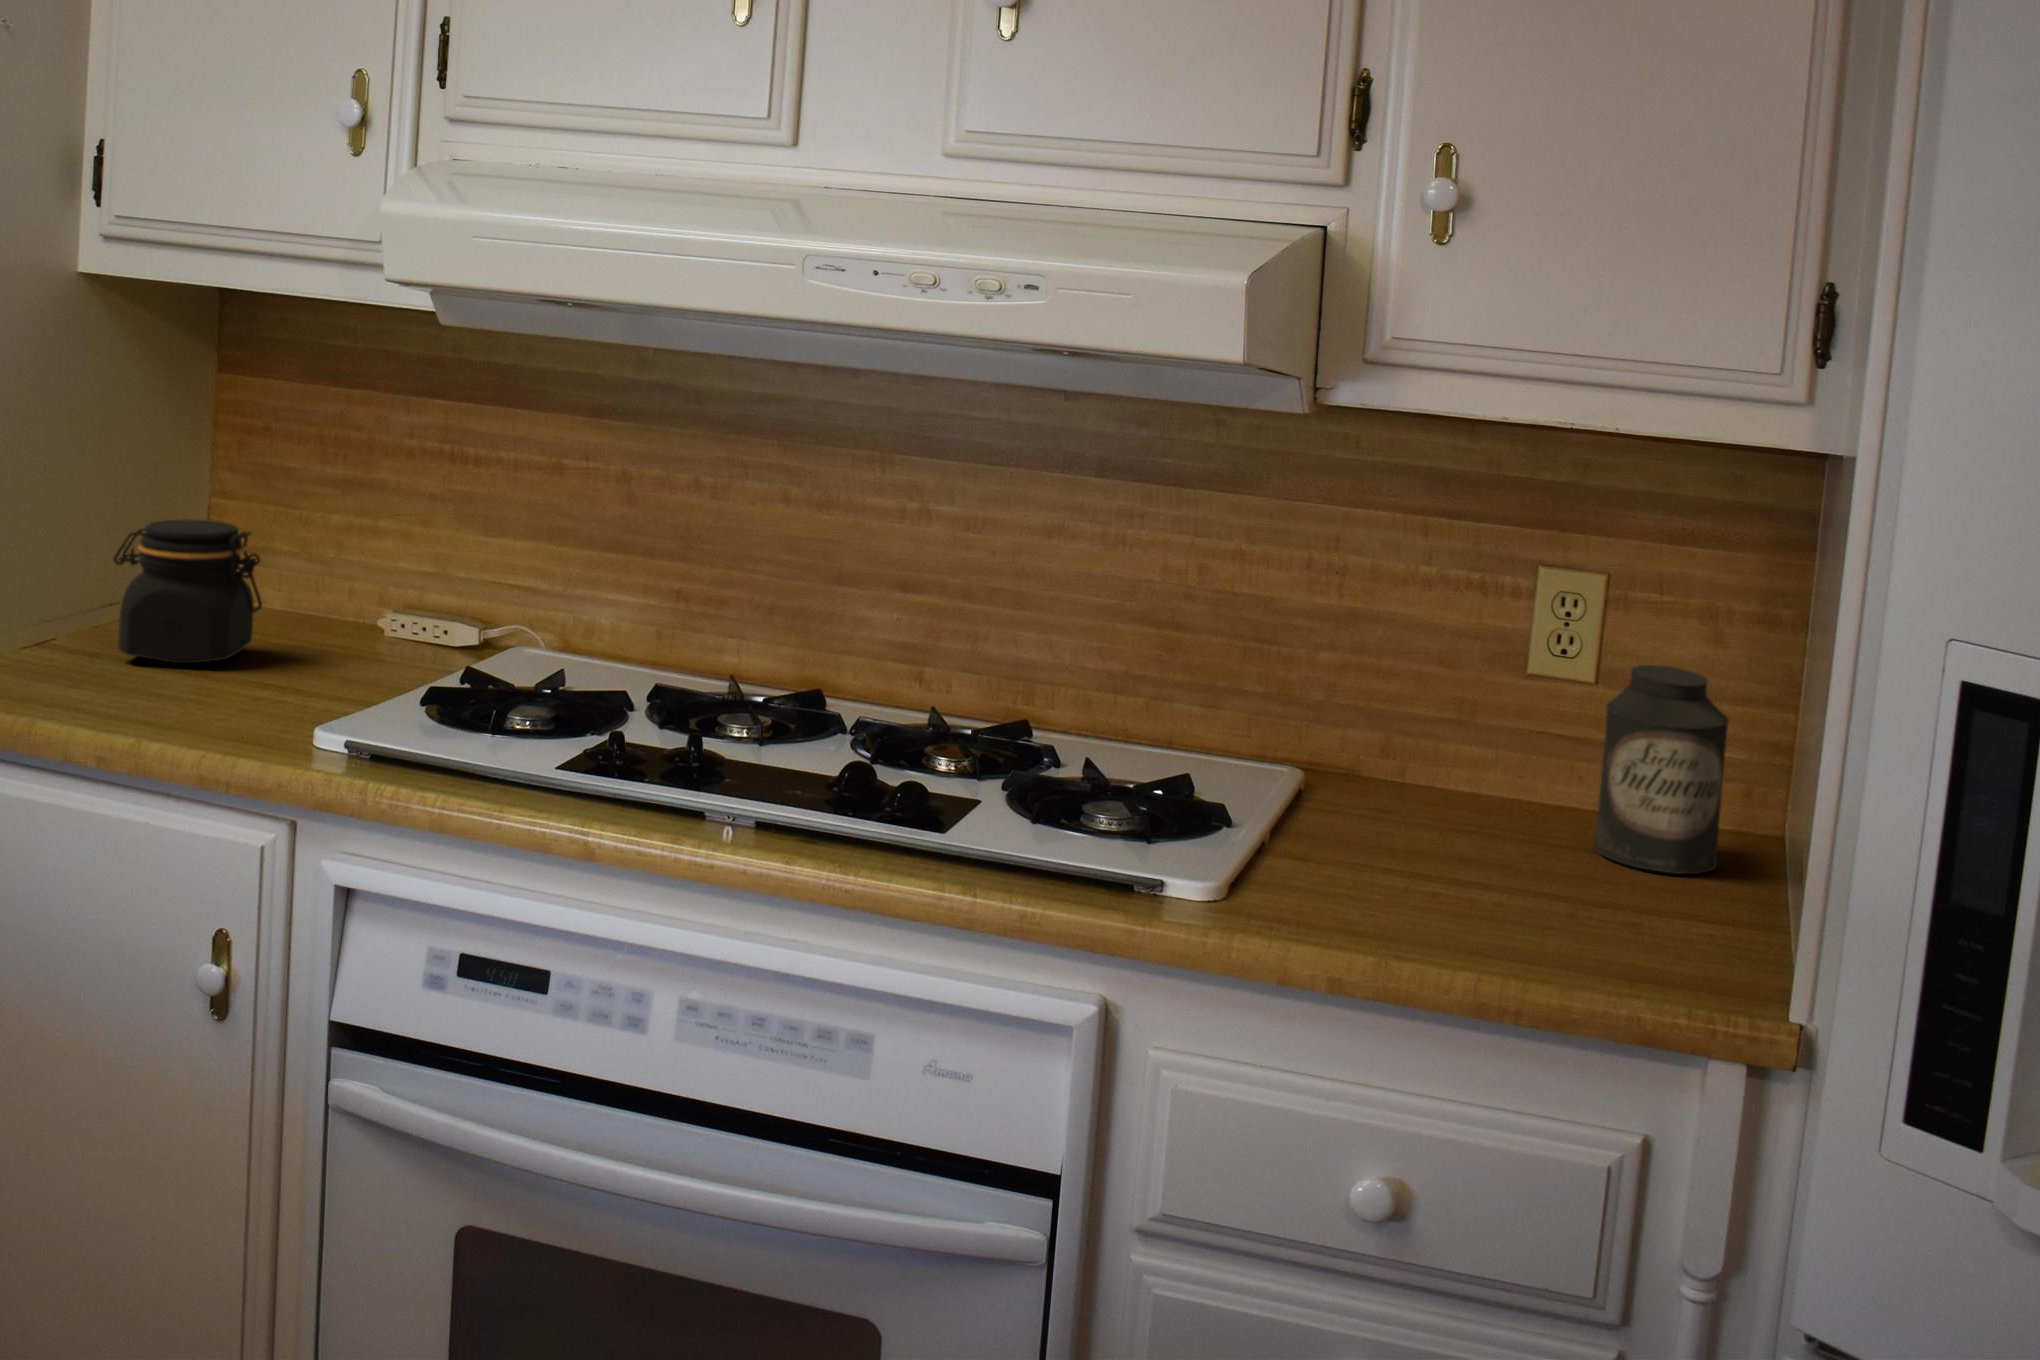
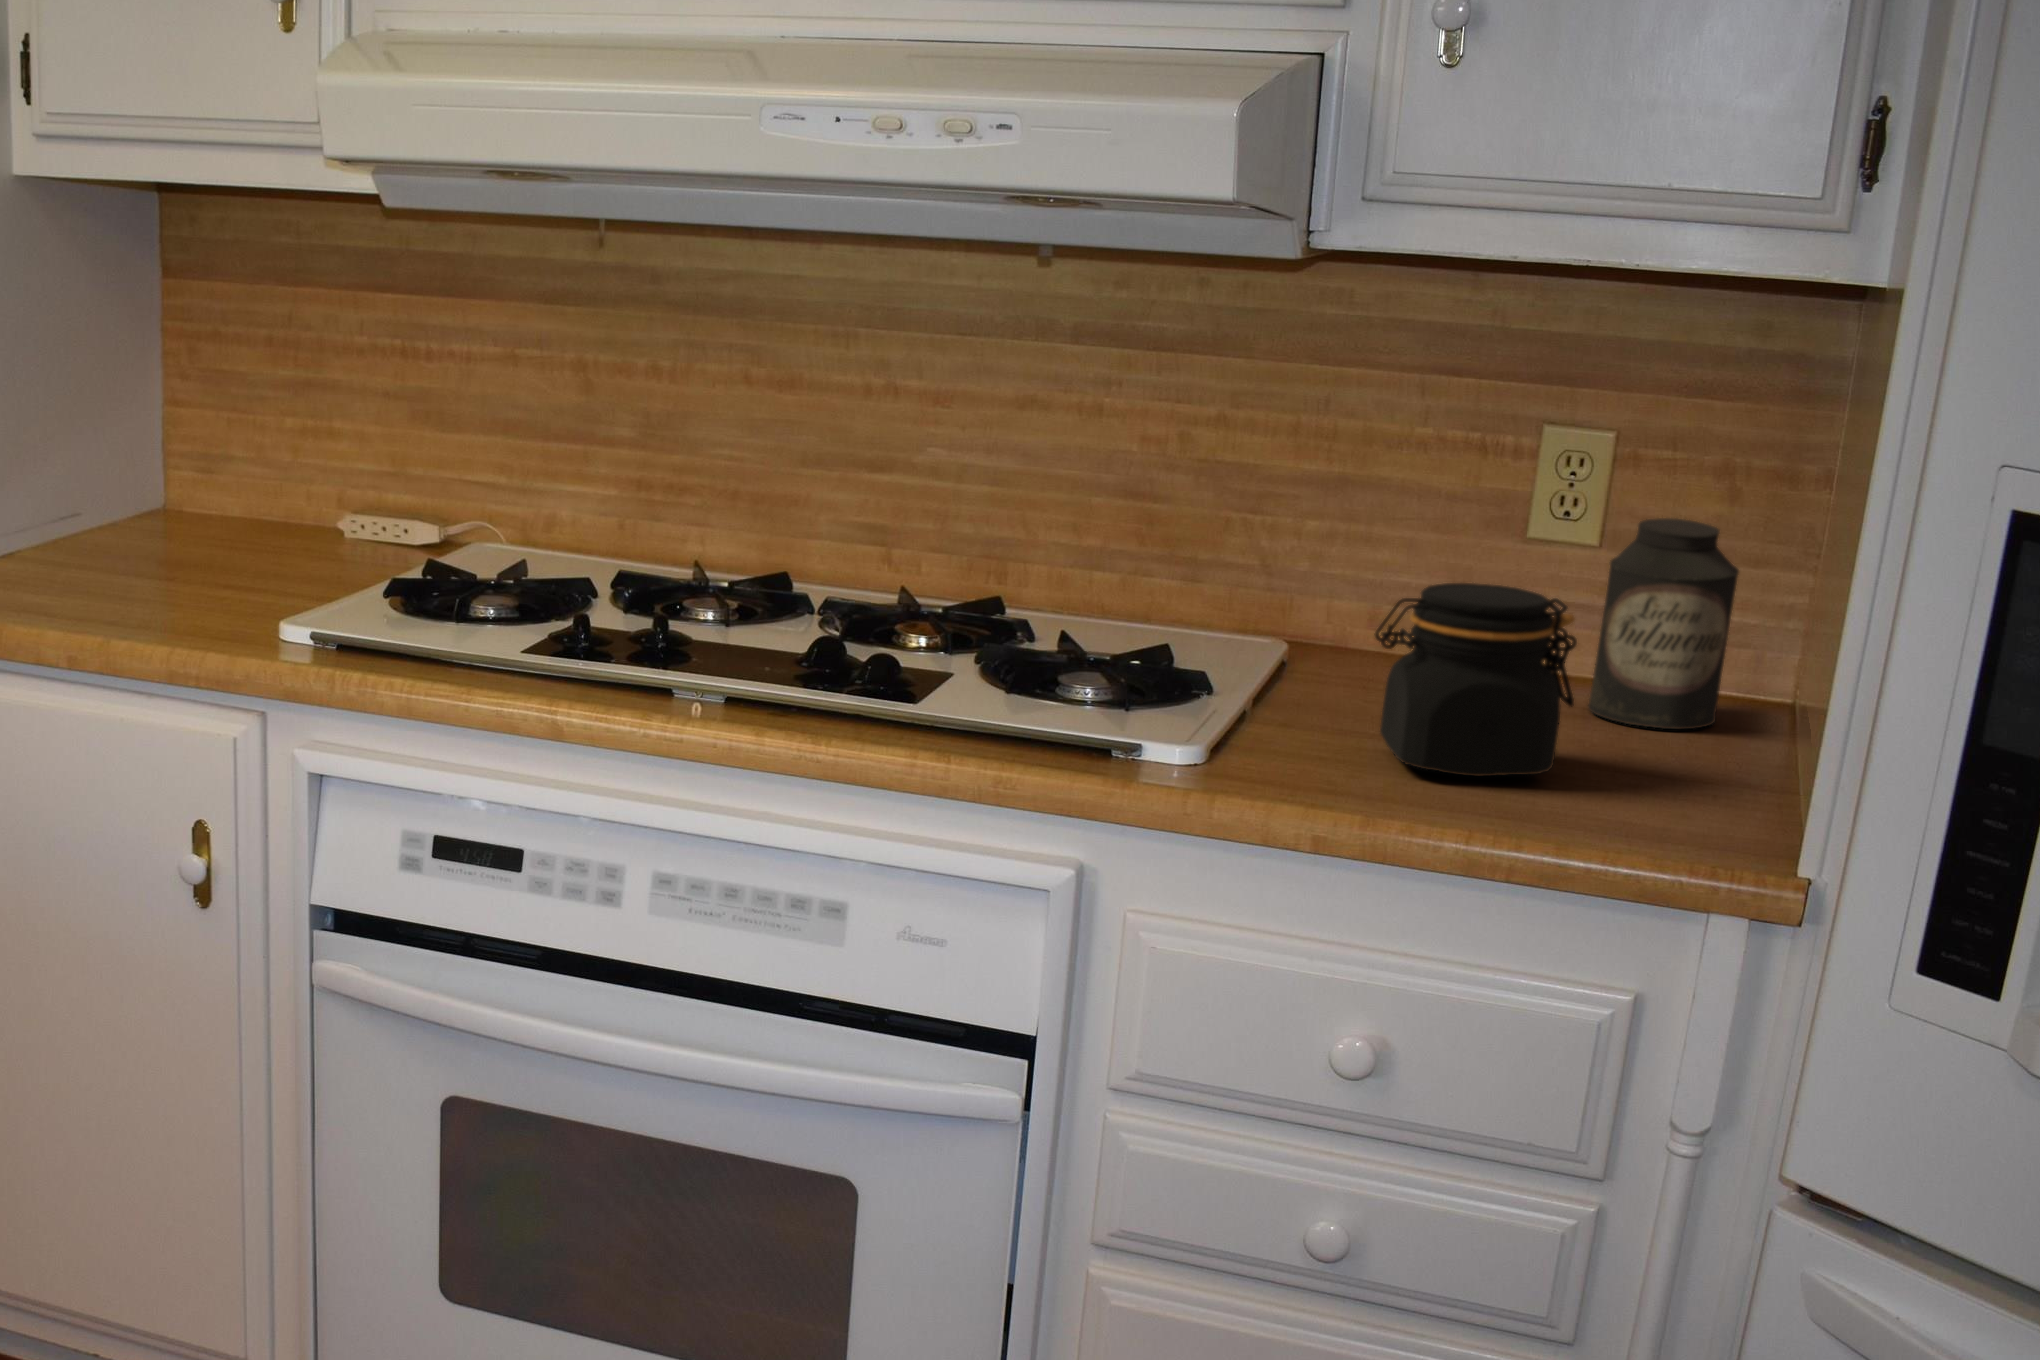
jar: present [114,519,262,663] -> present [1374,583,1577,776]

